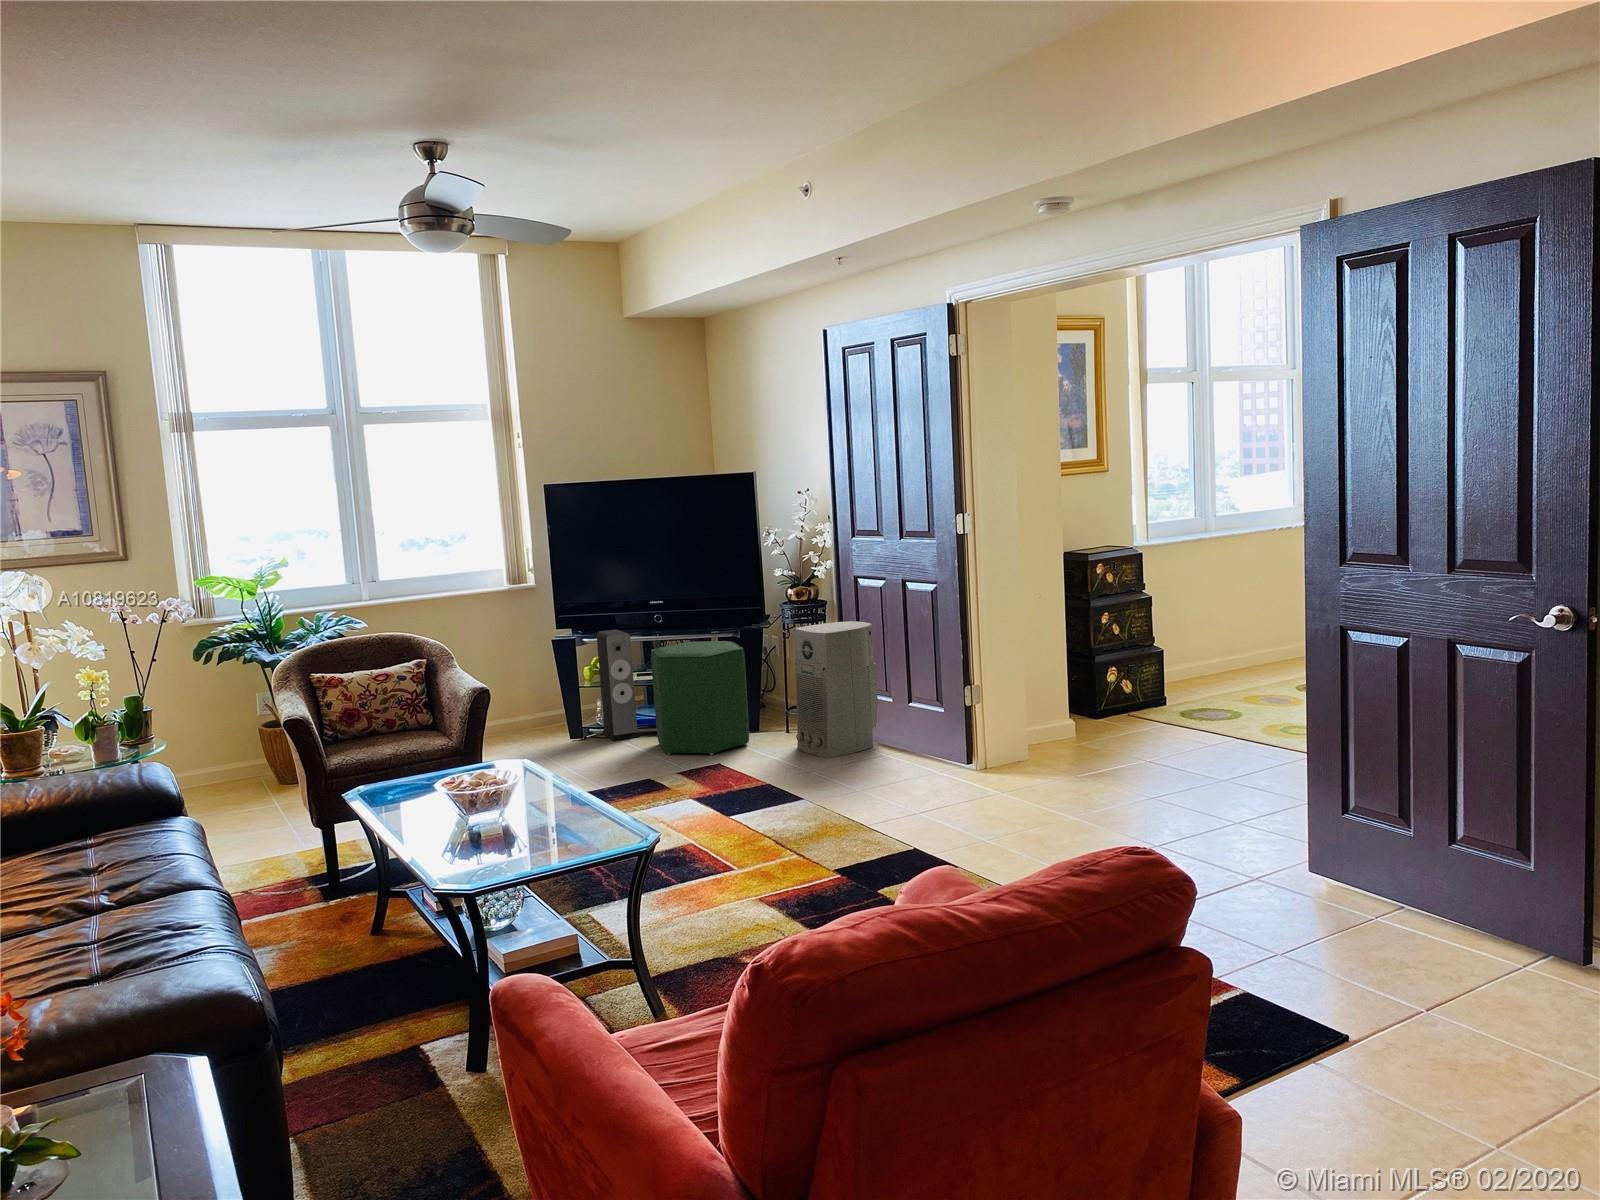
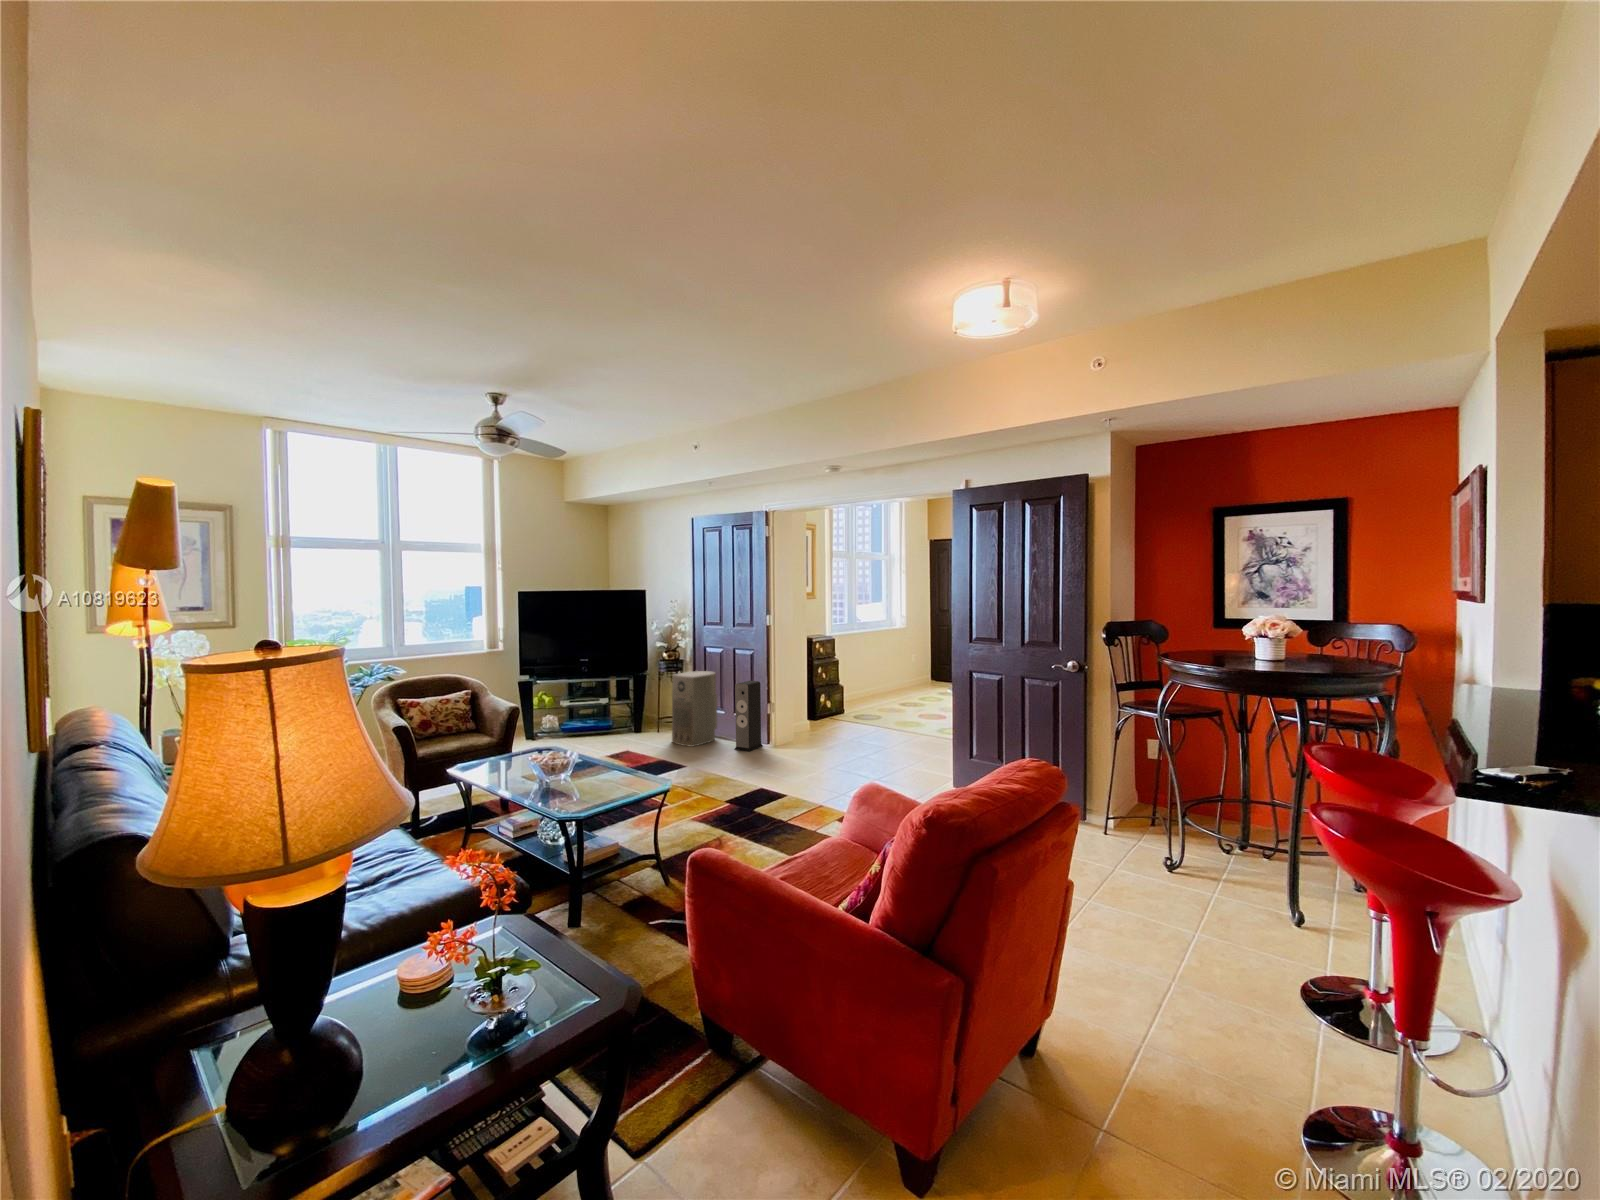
speaker: present [597,630,640,741] -> present [735,681,763,752]
ottoman: present [651,641,749,755] -> none [585,682,643,748]

